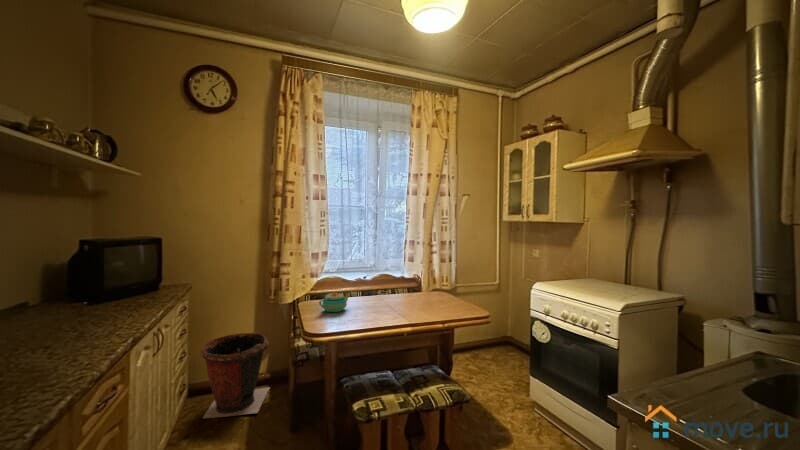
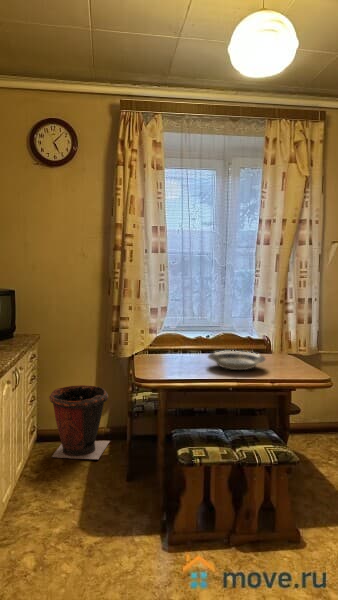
teapot: present [319,291,350,312] -> none [152,346,184,366]
plate: none [375,292,430,311] -> present [208,351,265,370]

